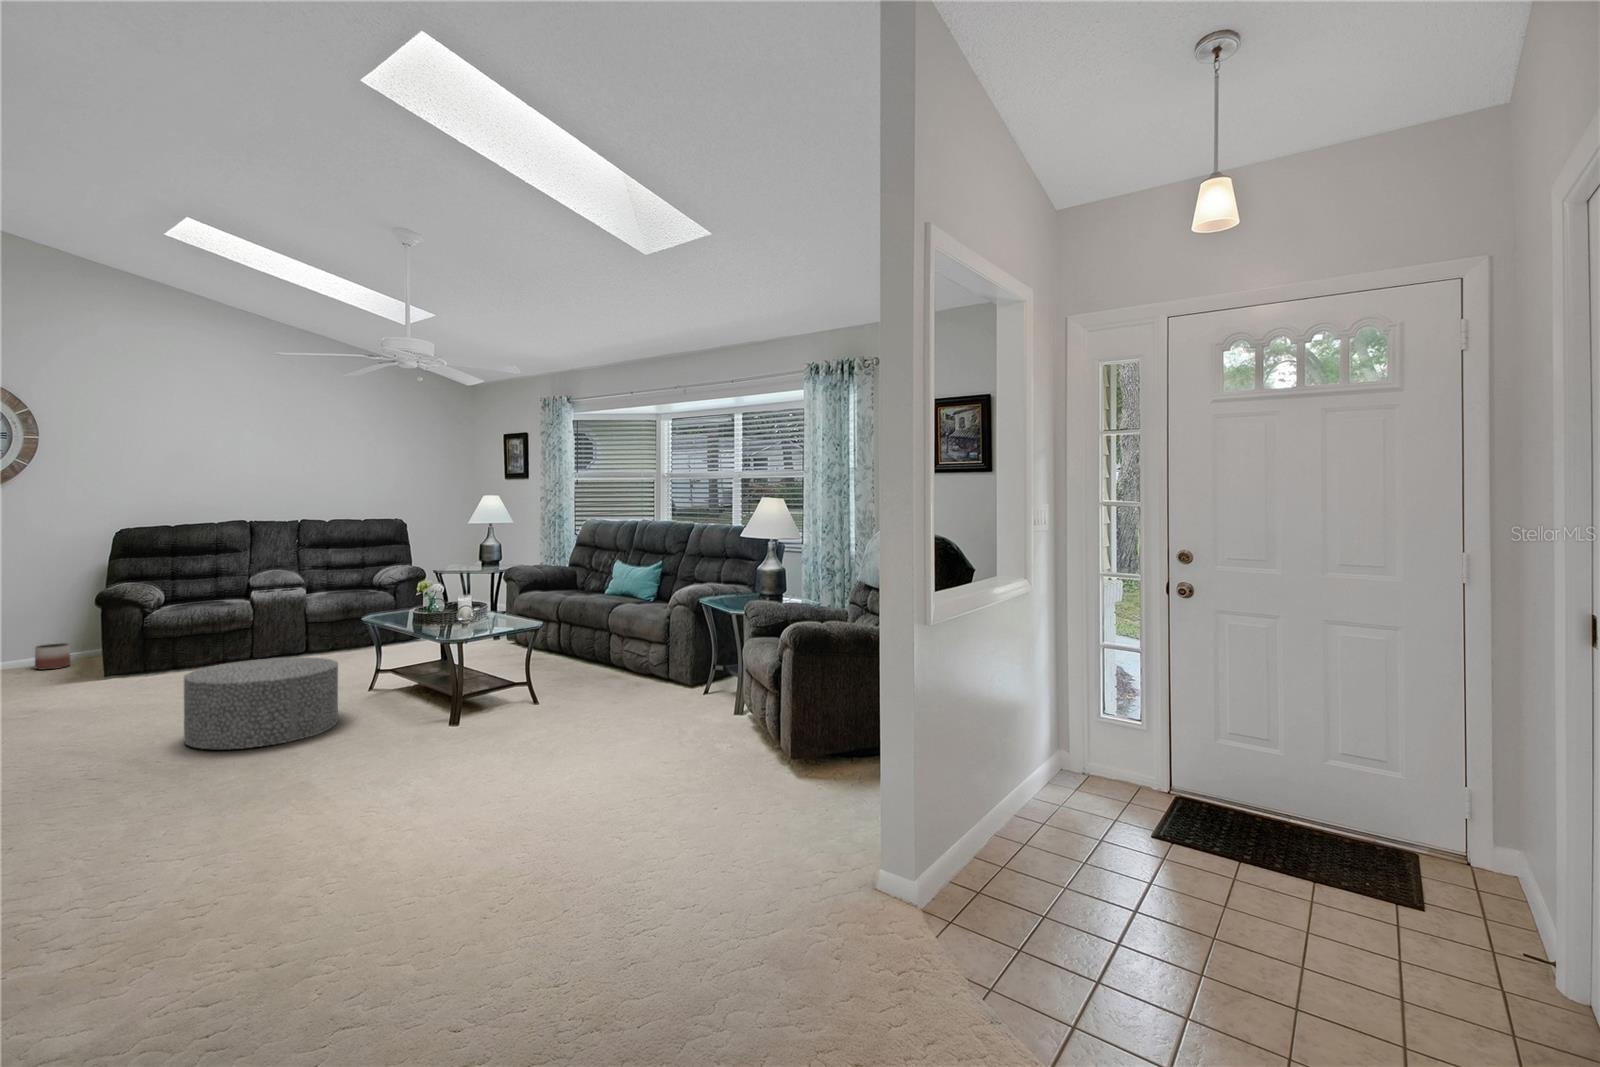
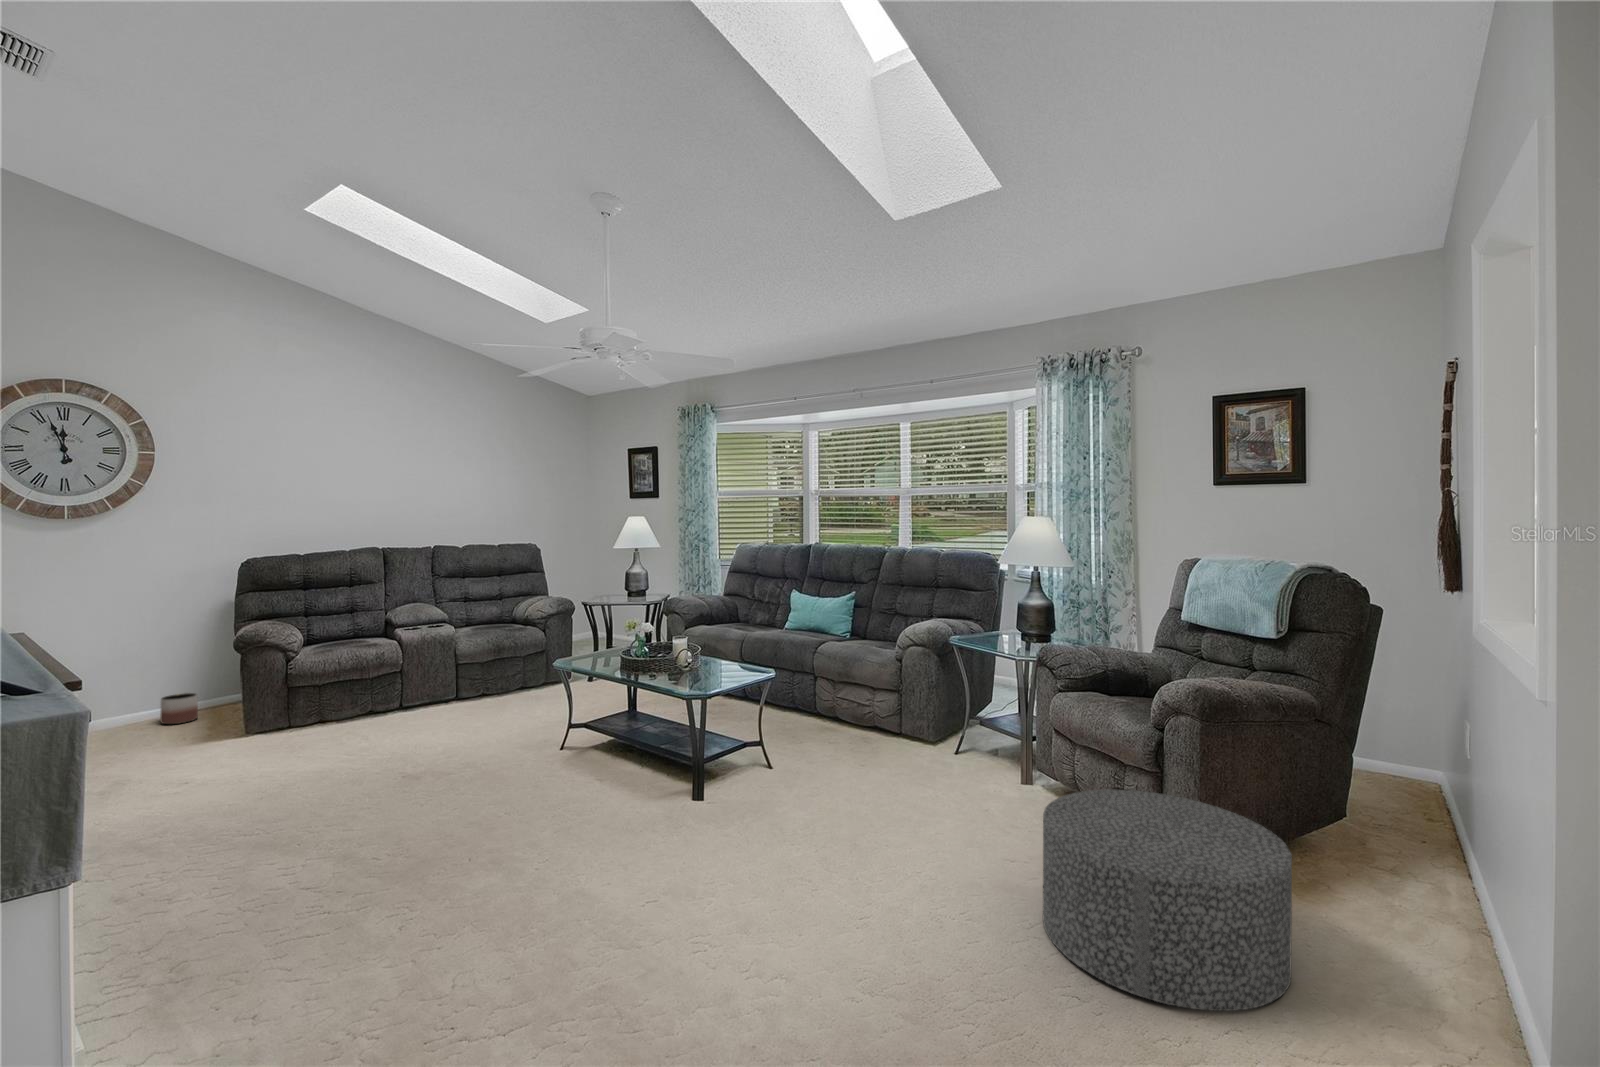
ottoman: present [184,657,338,749] -> present [1043,790,1292,1011]

